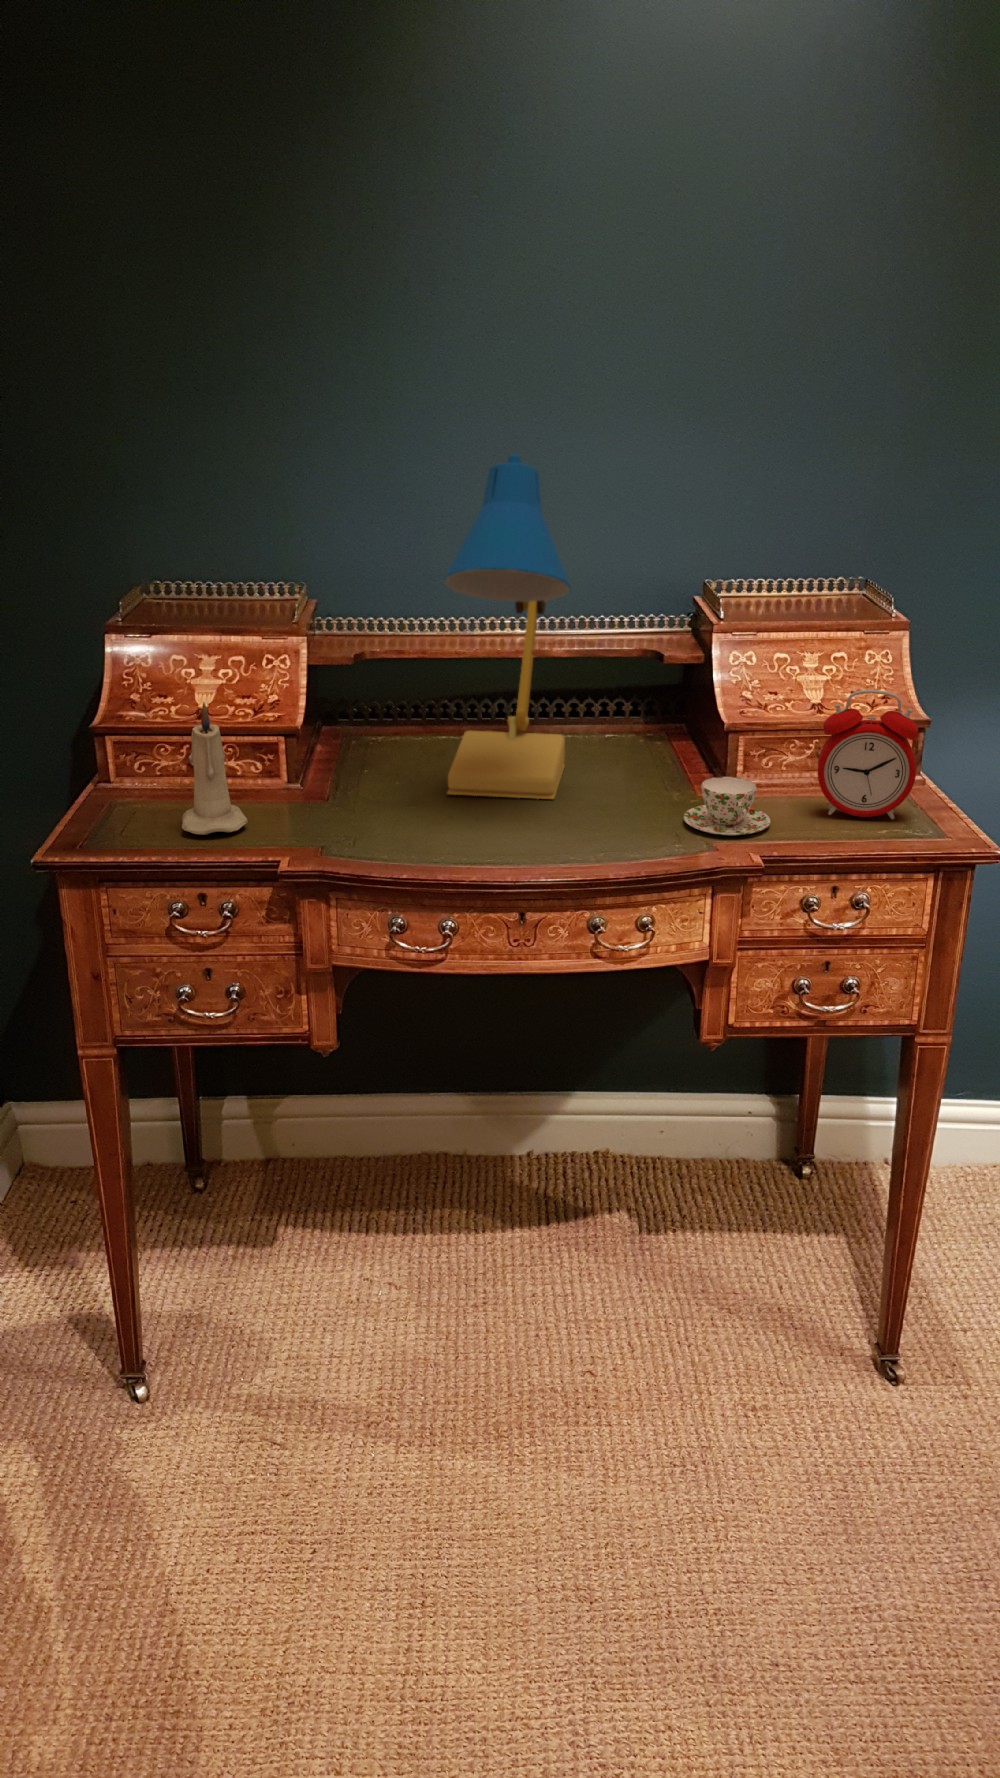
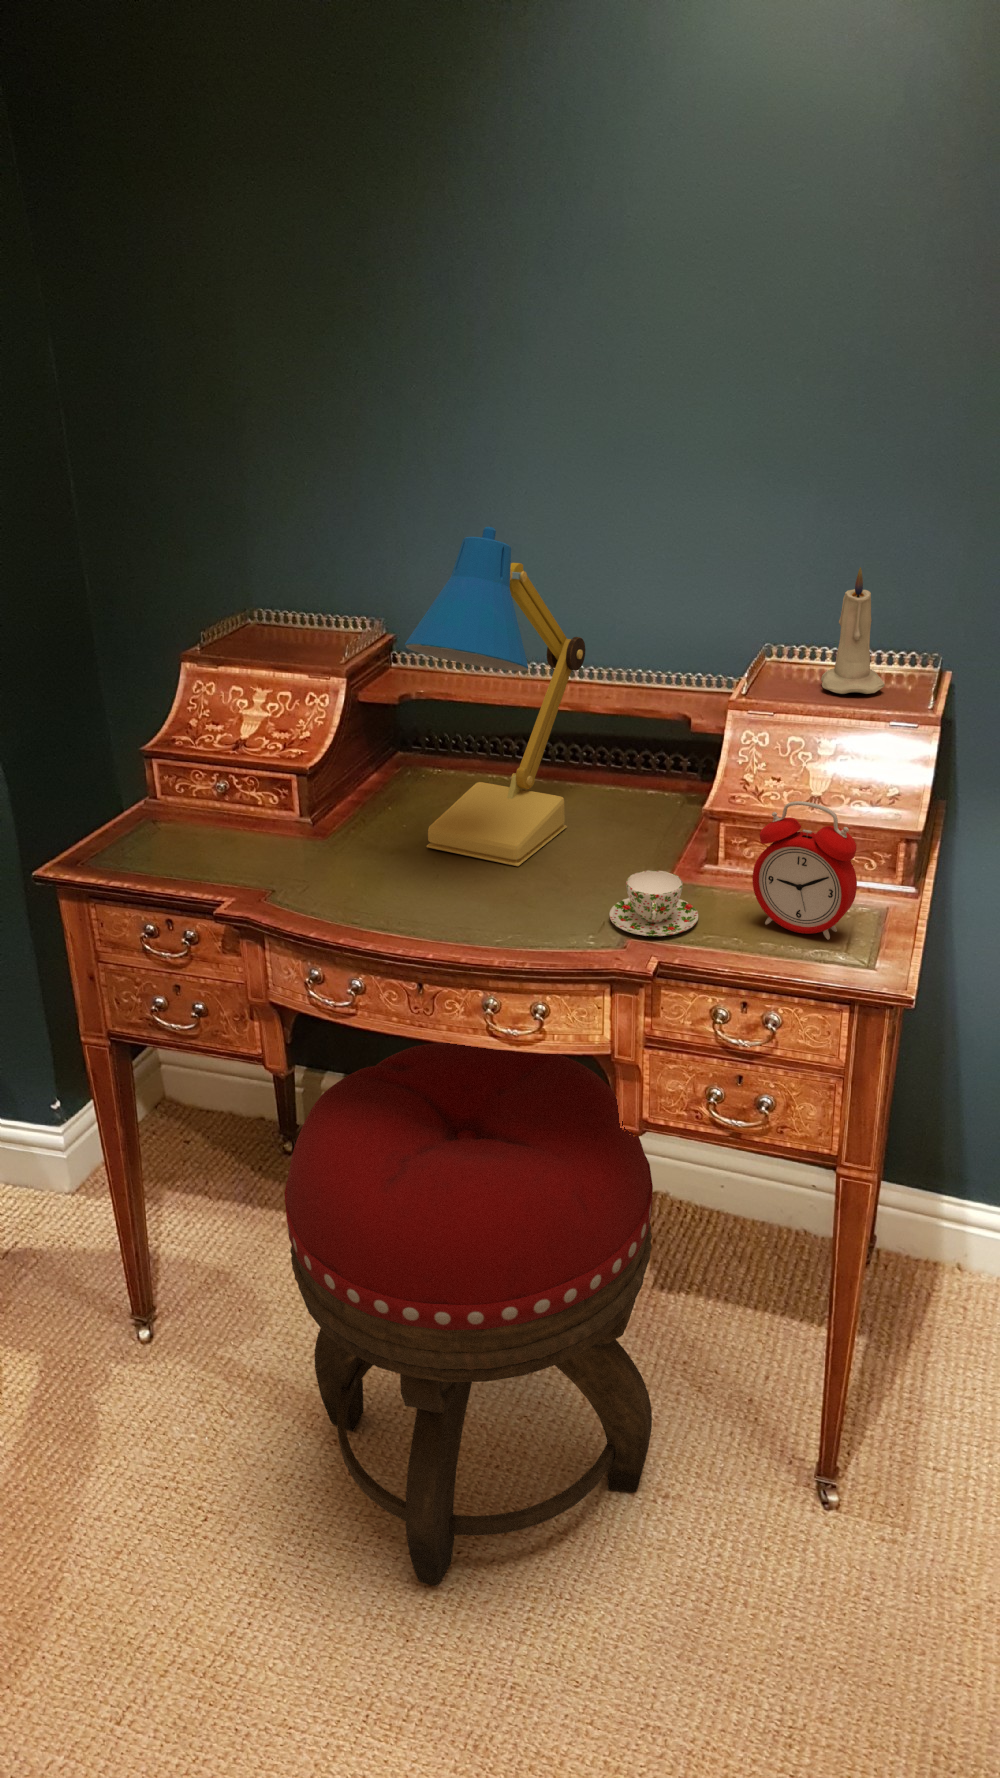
candle: present [182,702,248,835] -> present [821,567,885,694]
footstool: none [380,981,759,1546] -> present [284,1043,653,1586]

